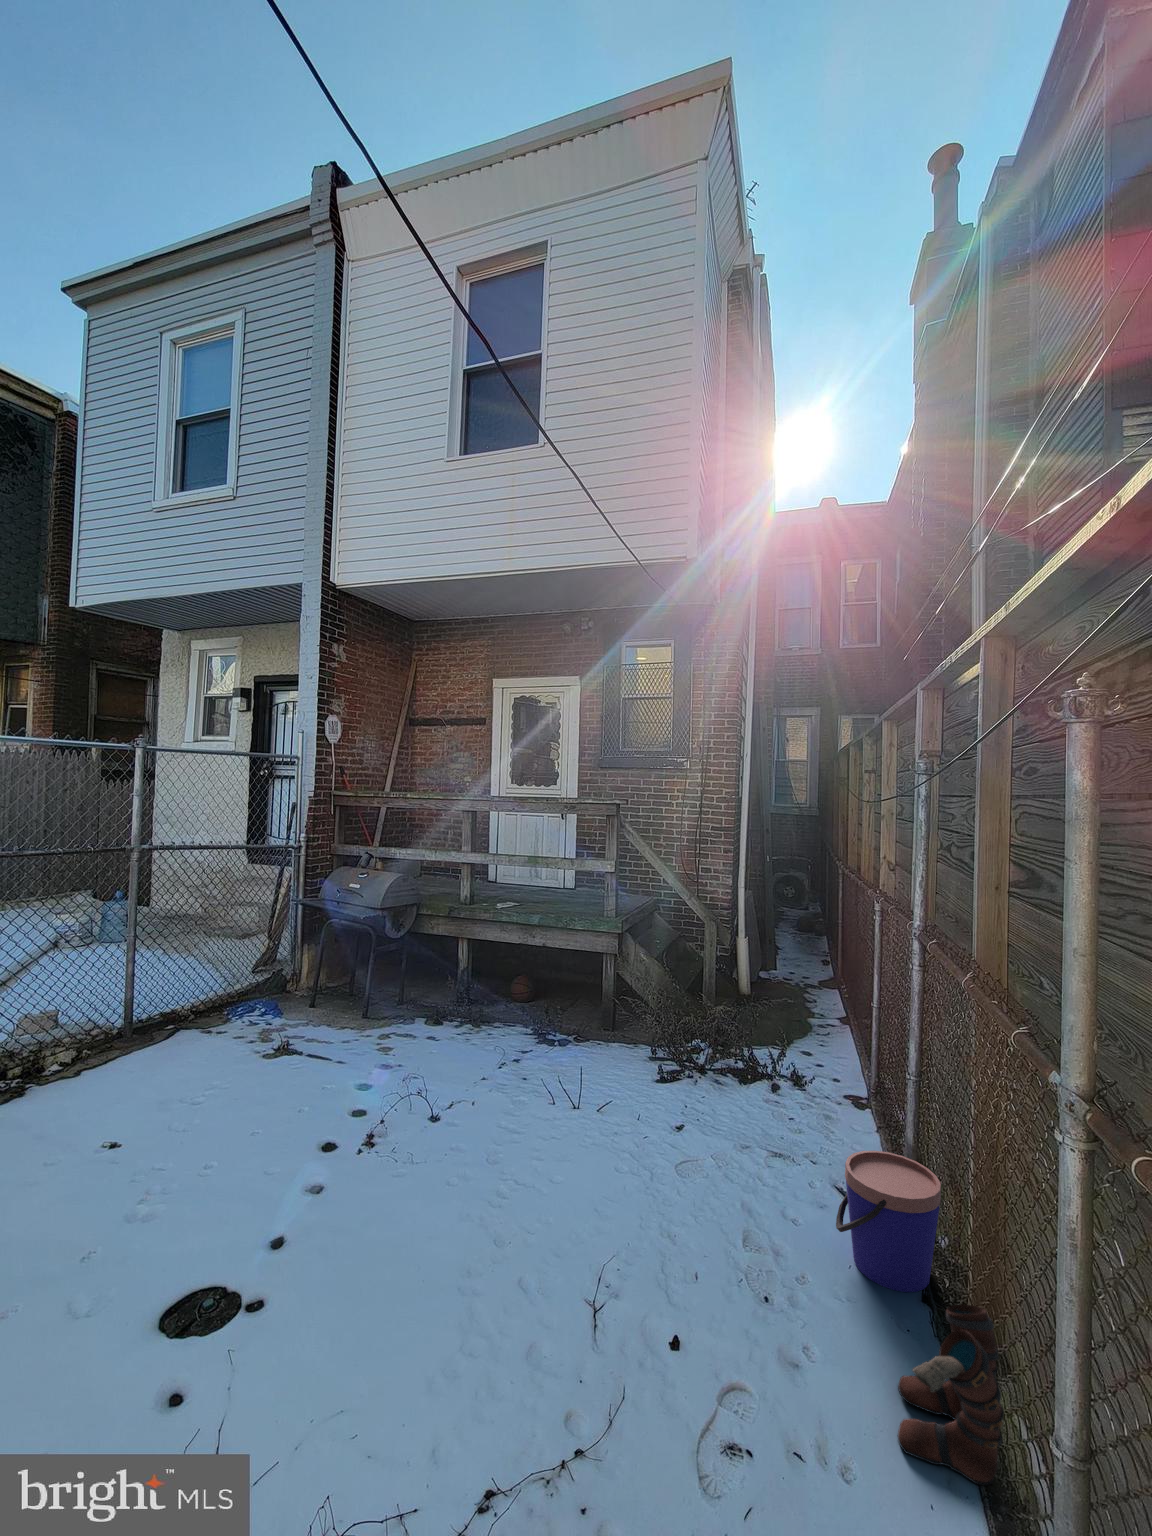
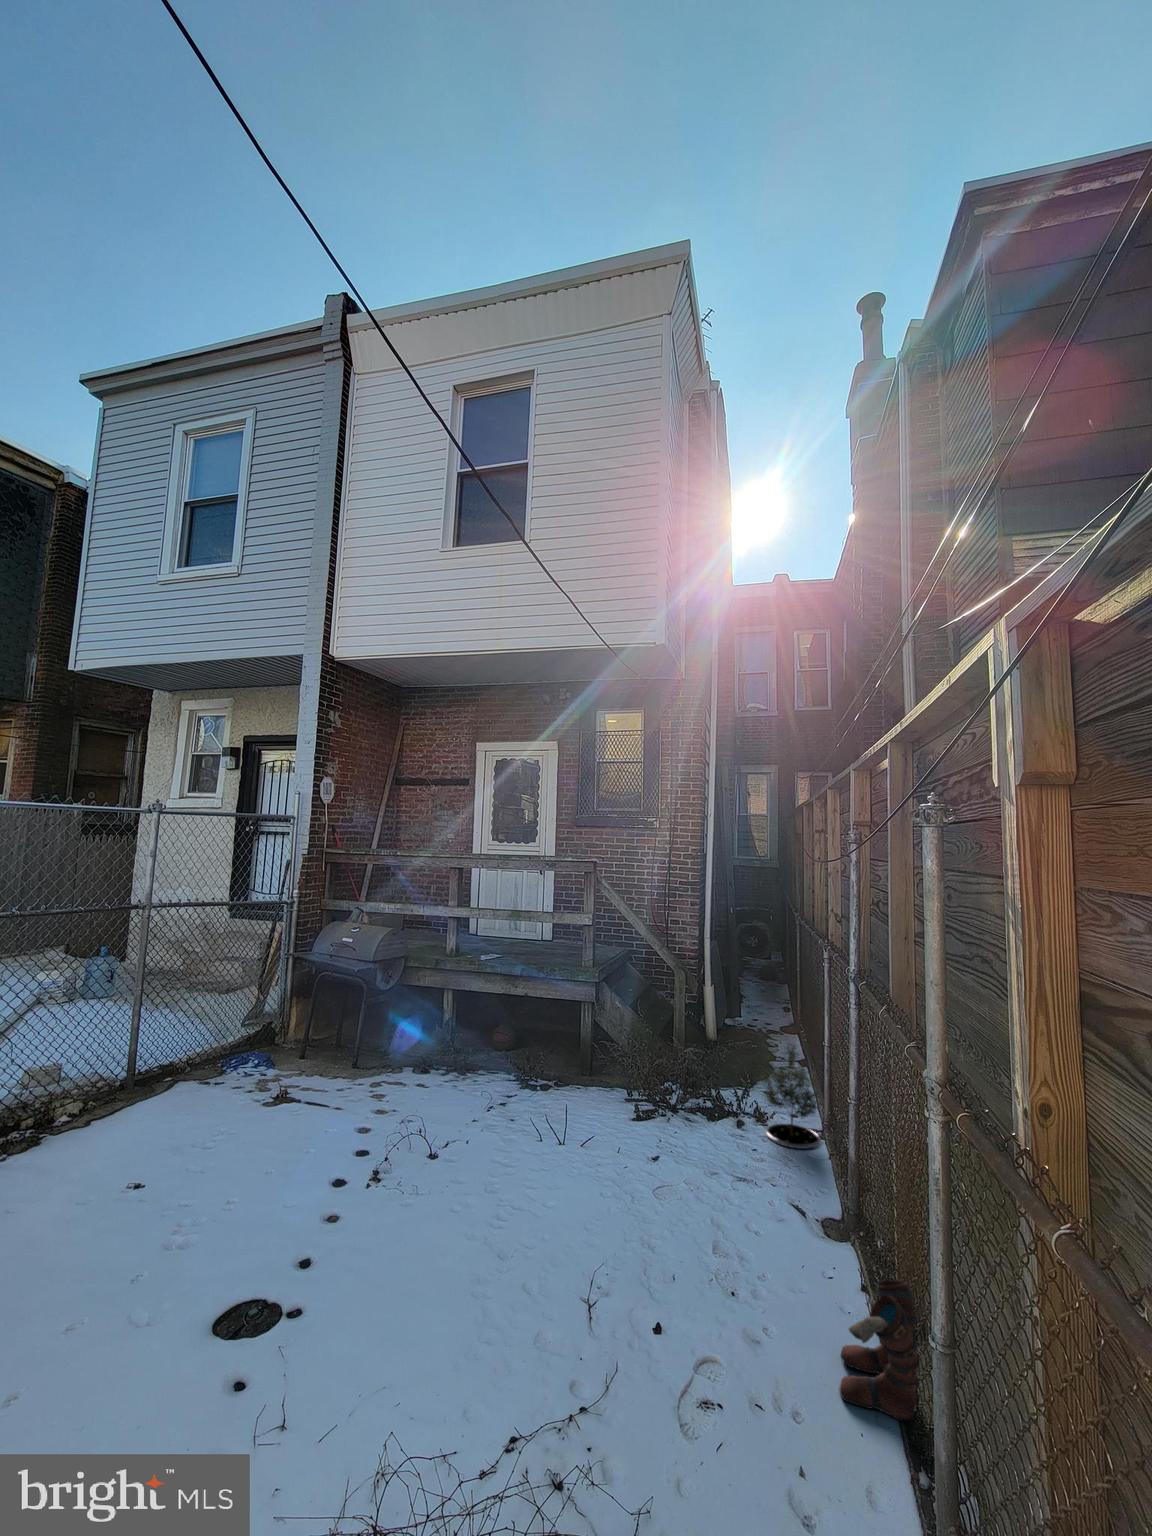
potted tree: none [795,996,871,1120] -> present [761,1044,821,1149]
bucket: present [836,1151,941,1292] -> none [791,1166,876,1285]

